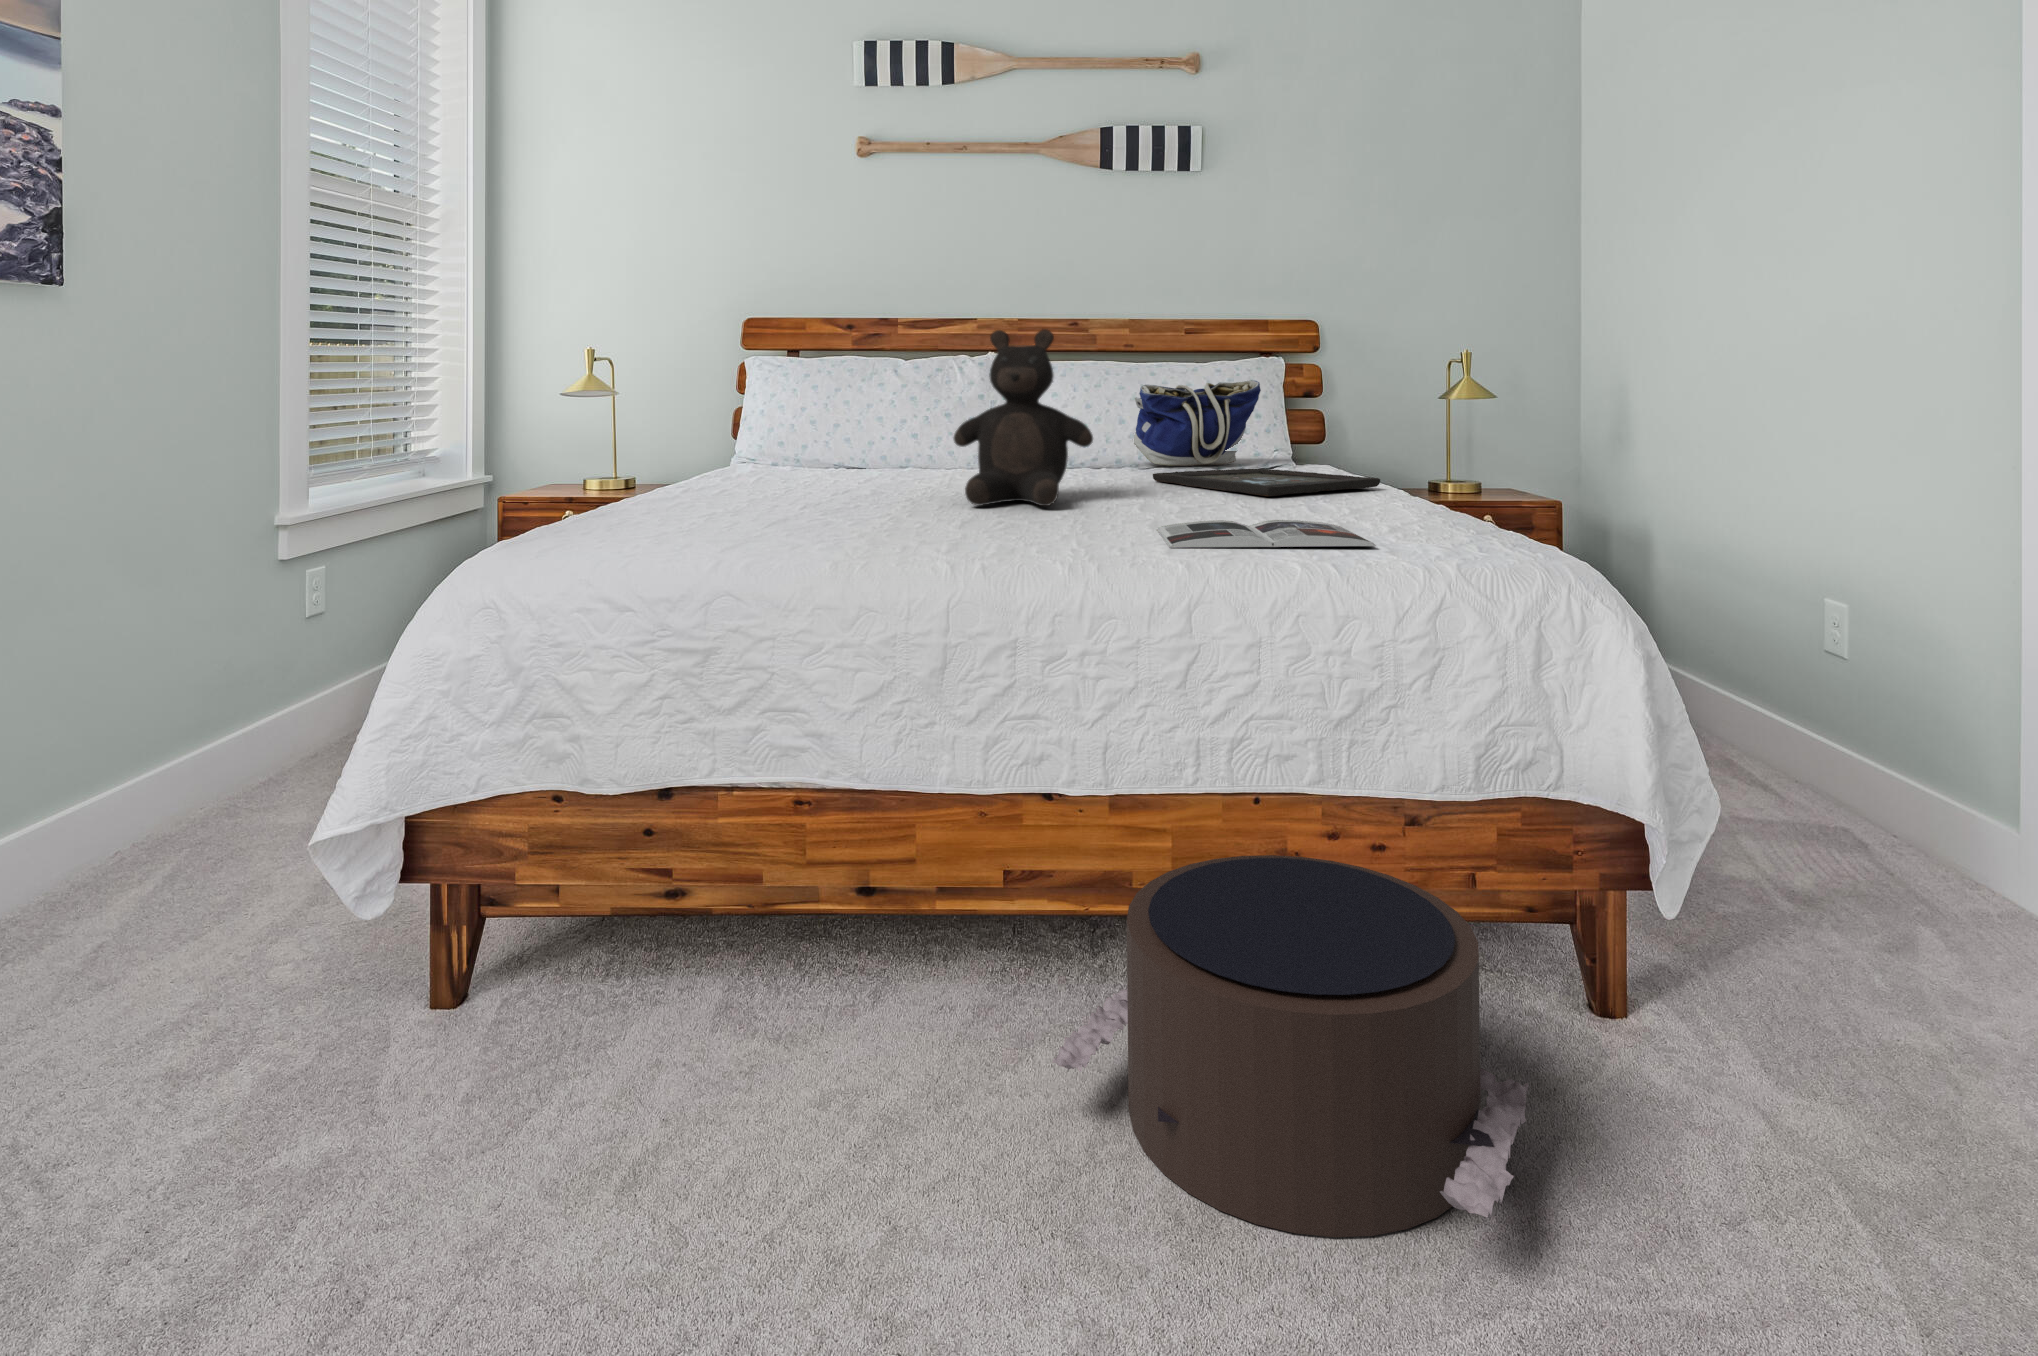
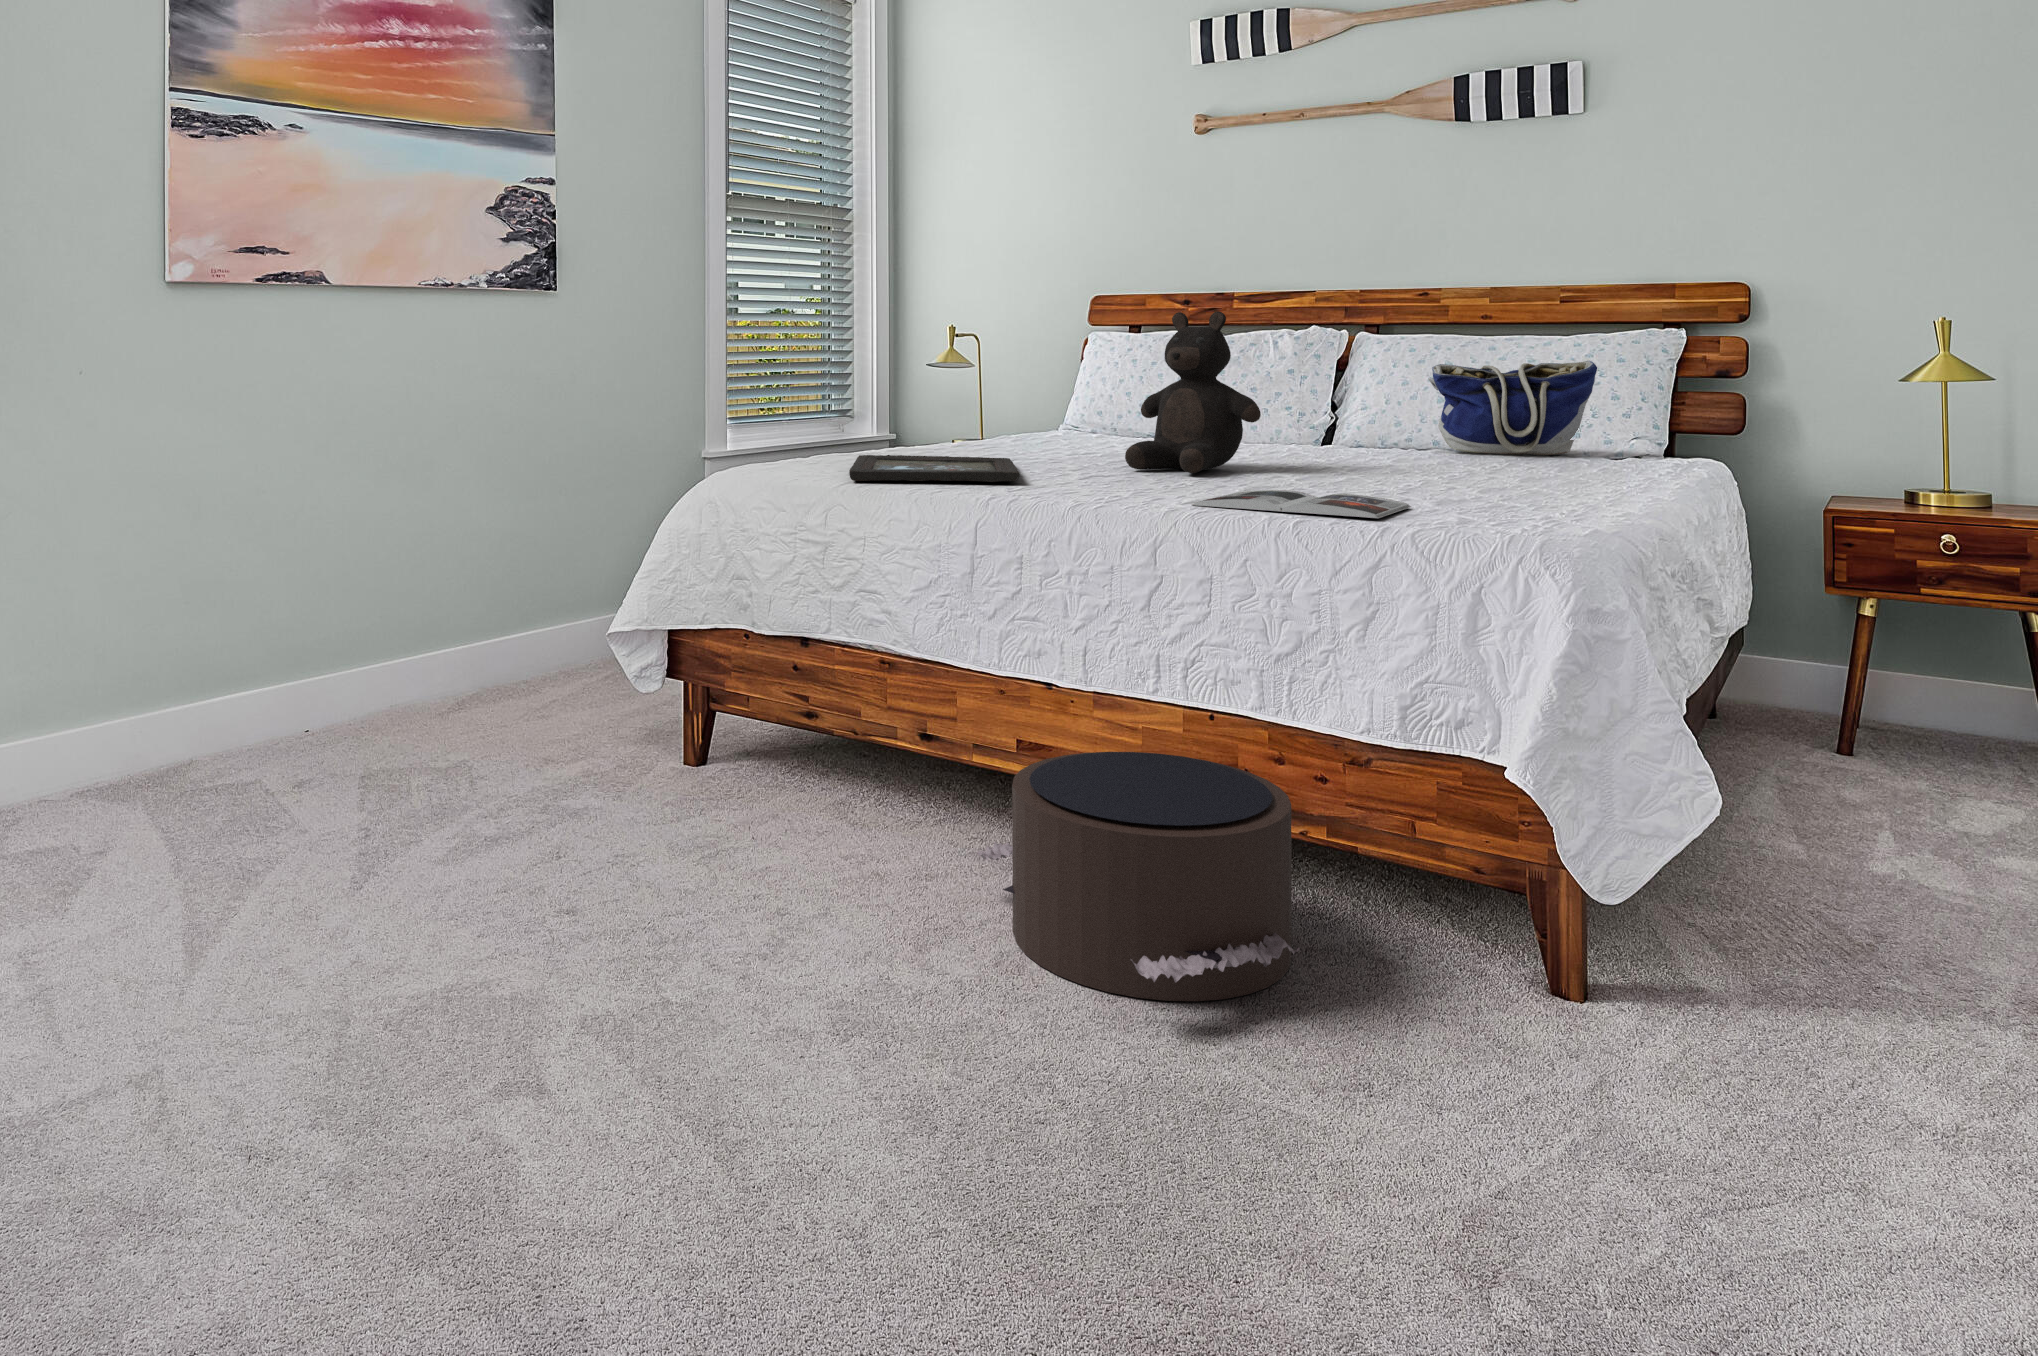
tray: present [1153,468,1380,496] -> present [849,455,1020,482]

